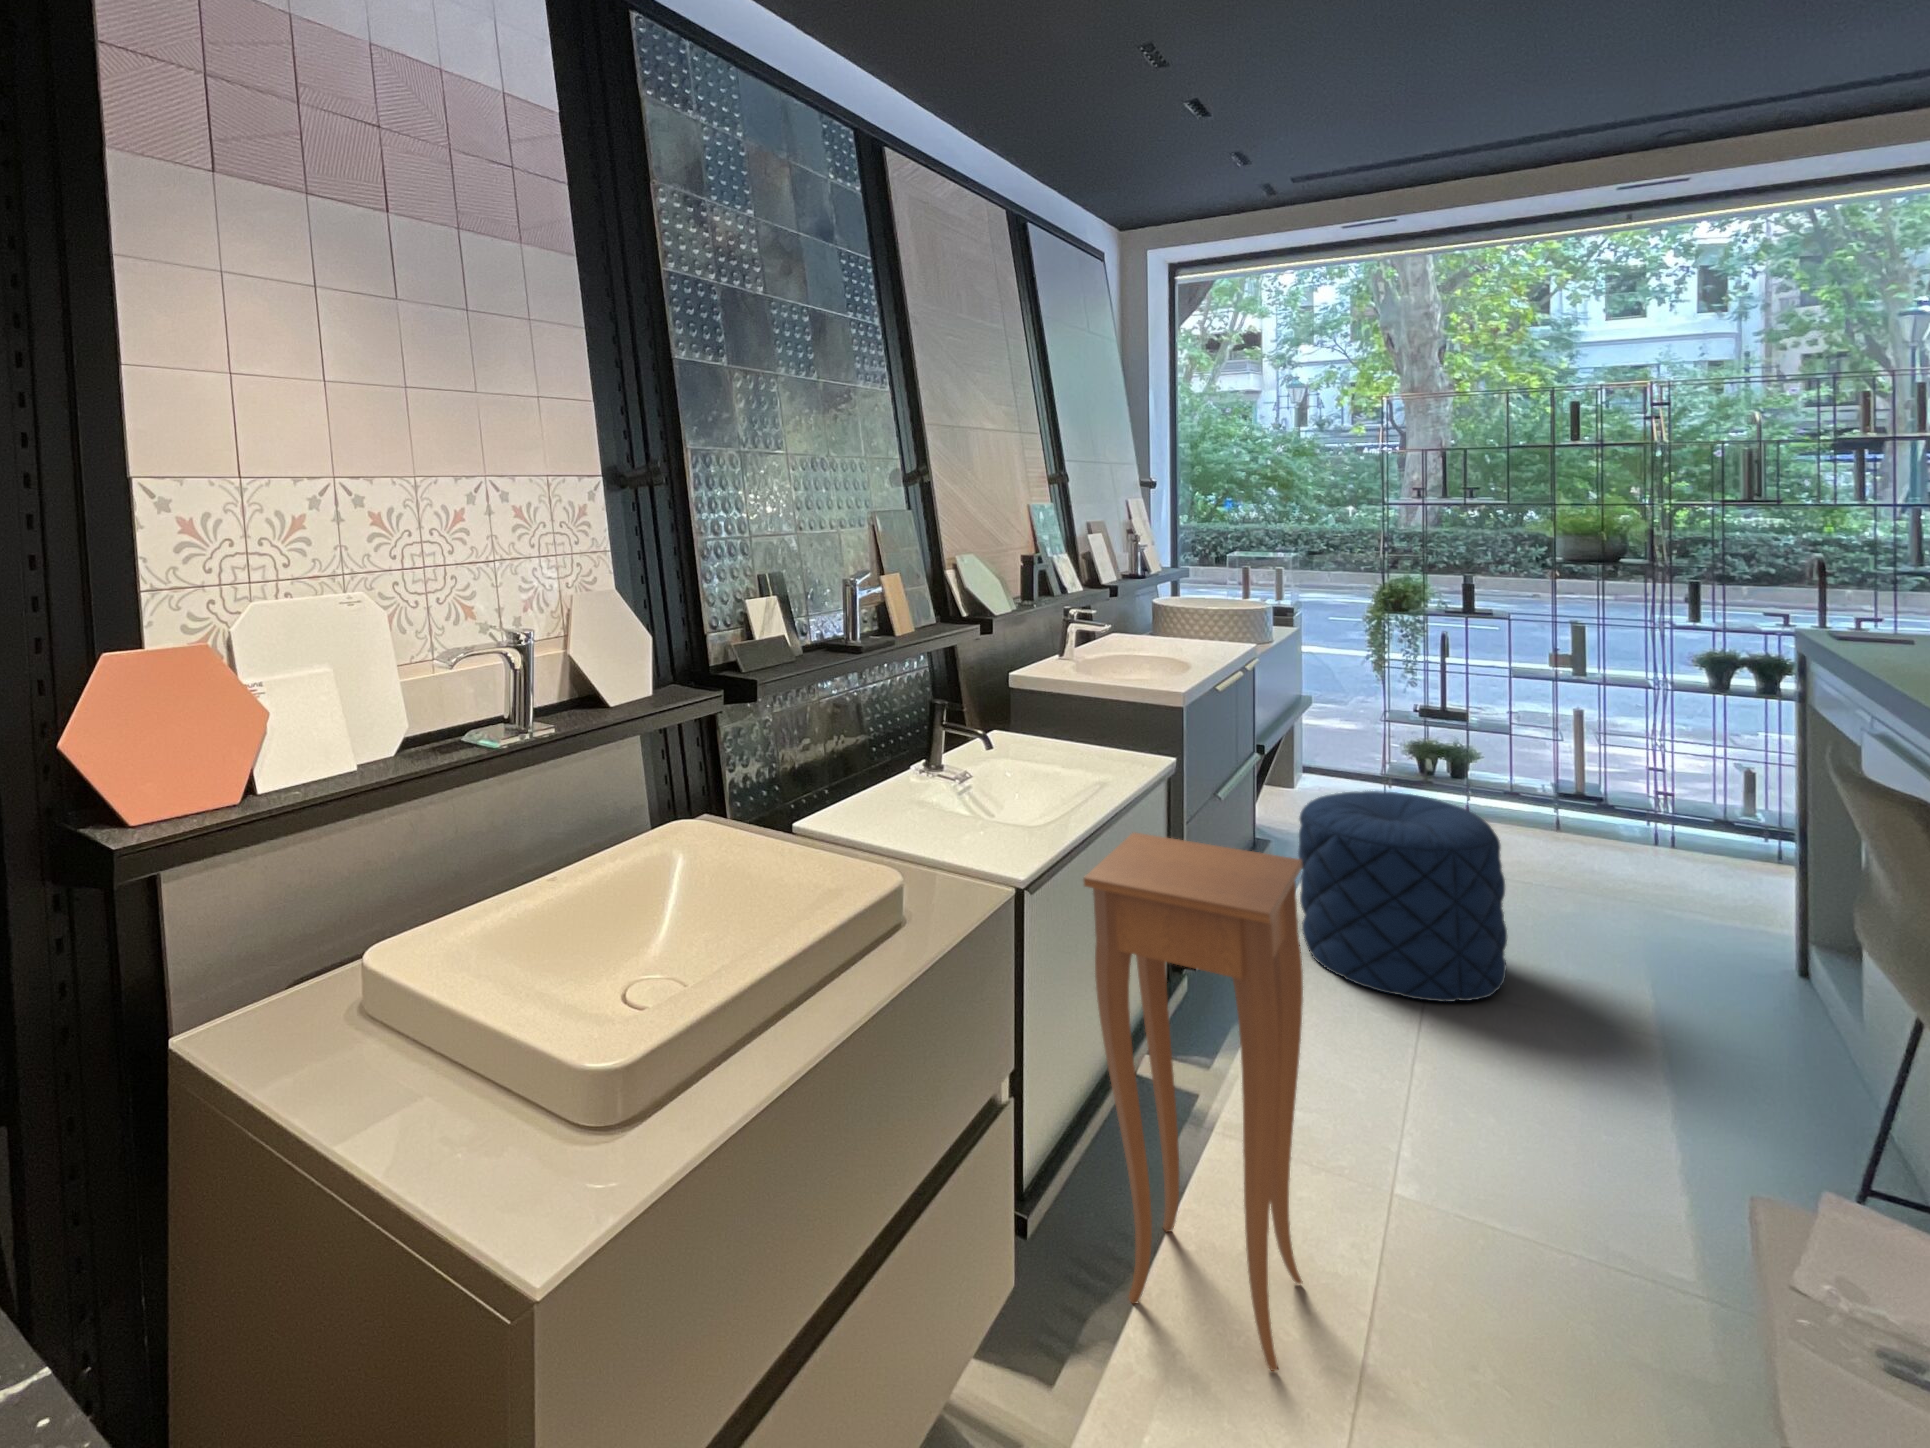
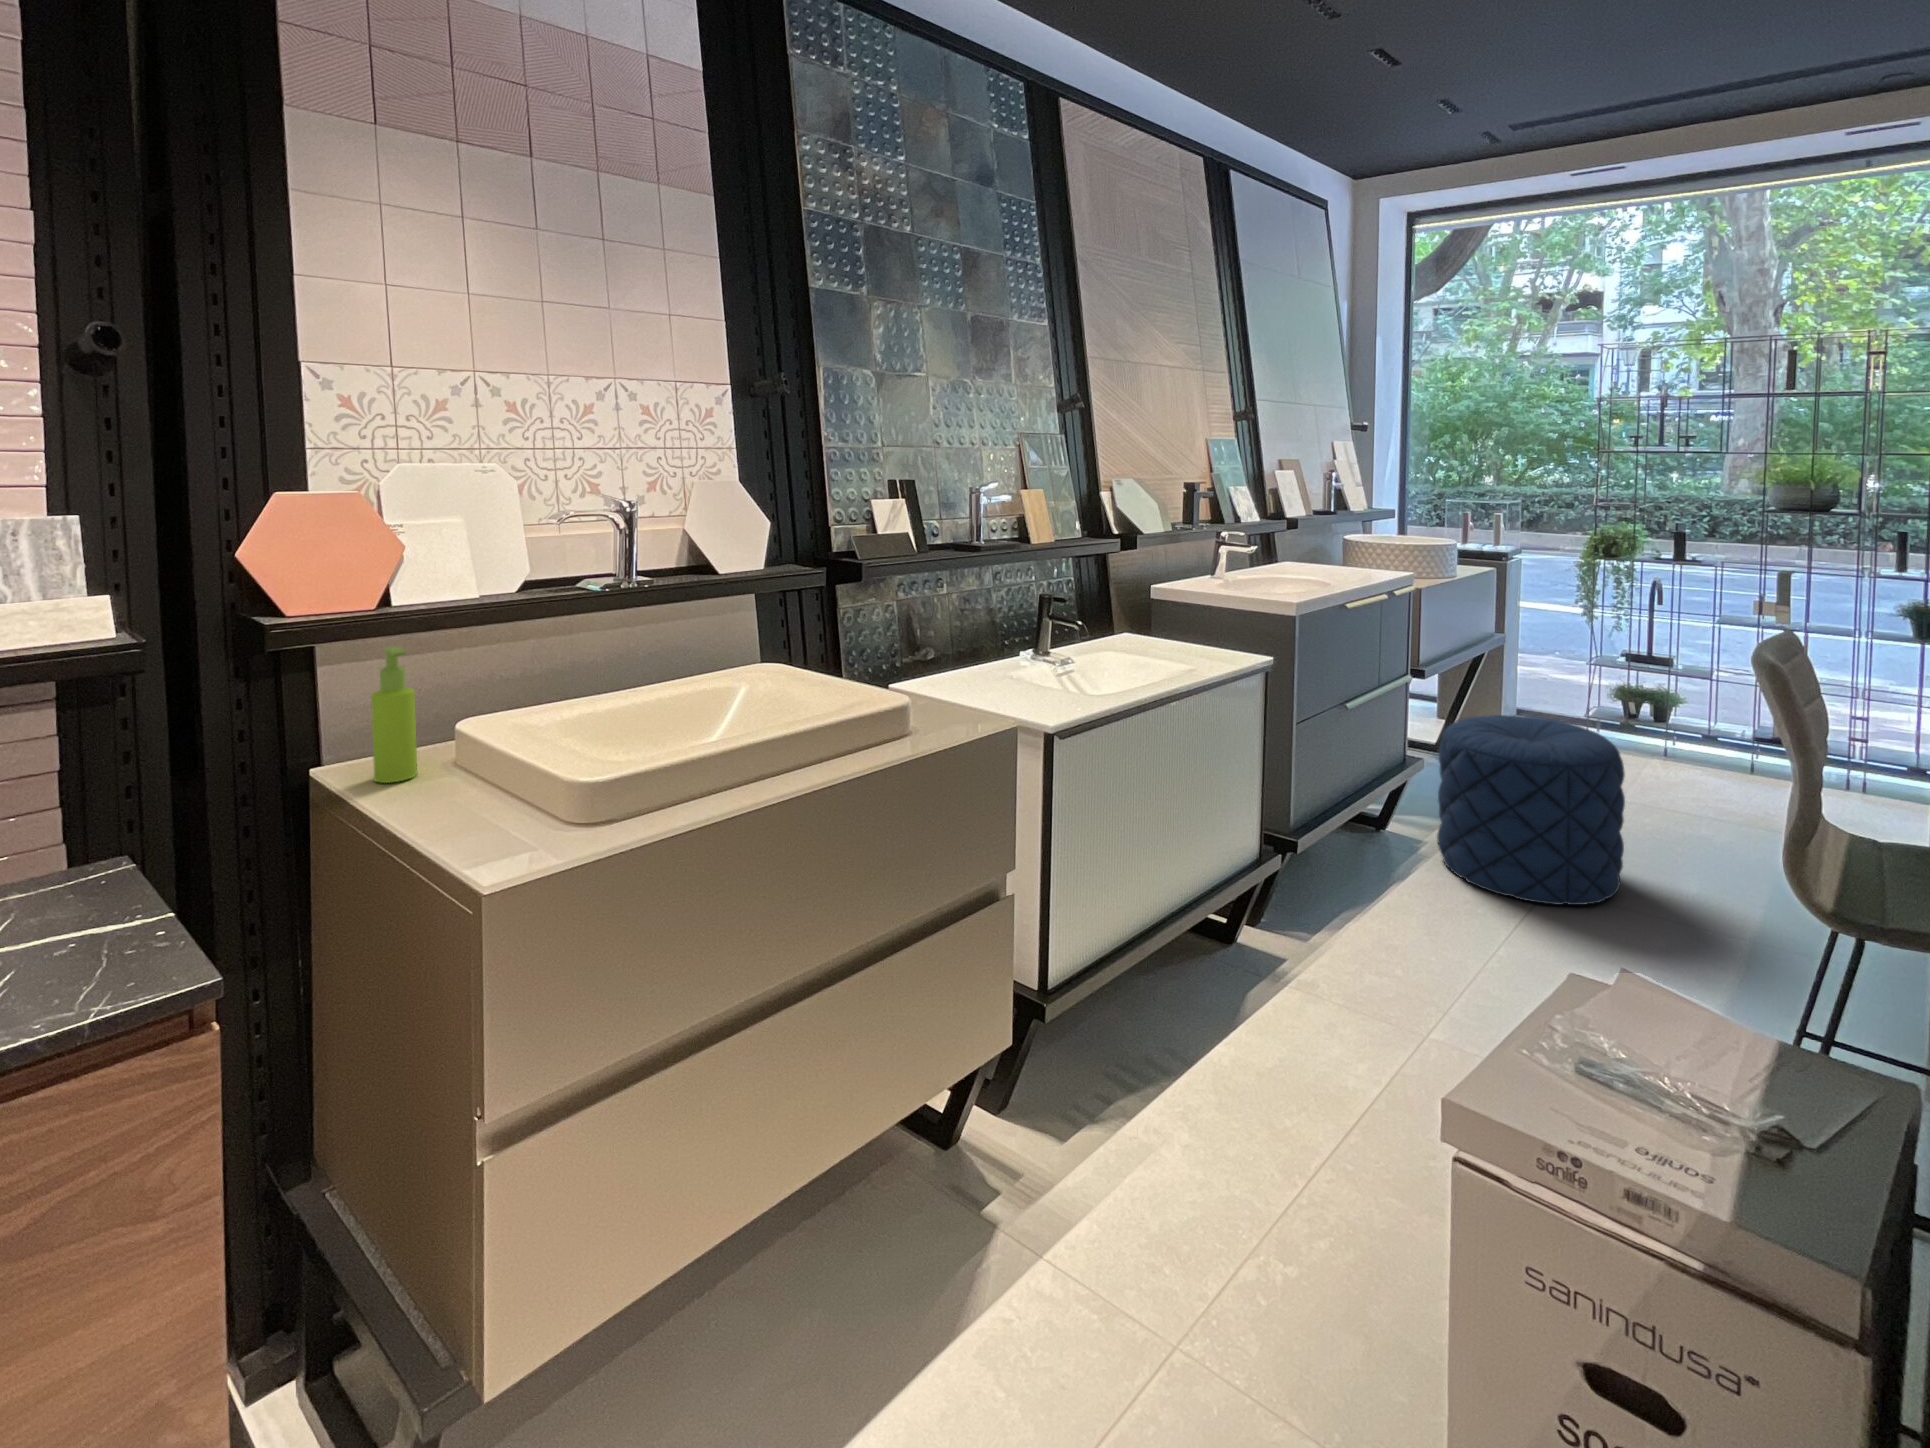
side table: present [1084,832,1303,1371] -> none [1128,712,1328,1151]
soap dispenser: none [241,852,301,1043] -> present [371,646,417,783]

